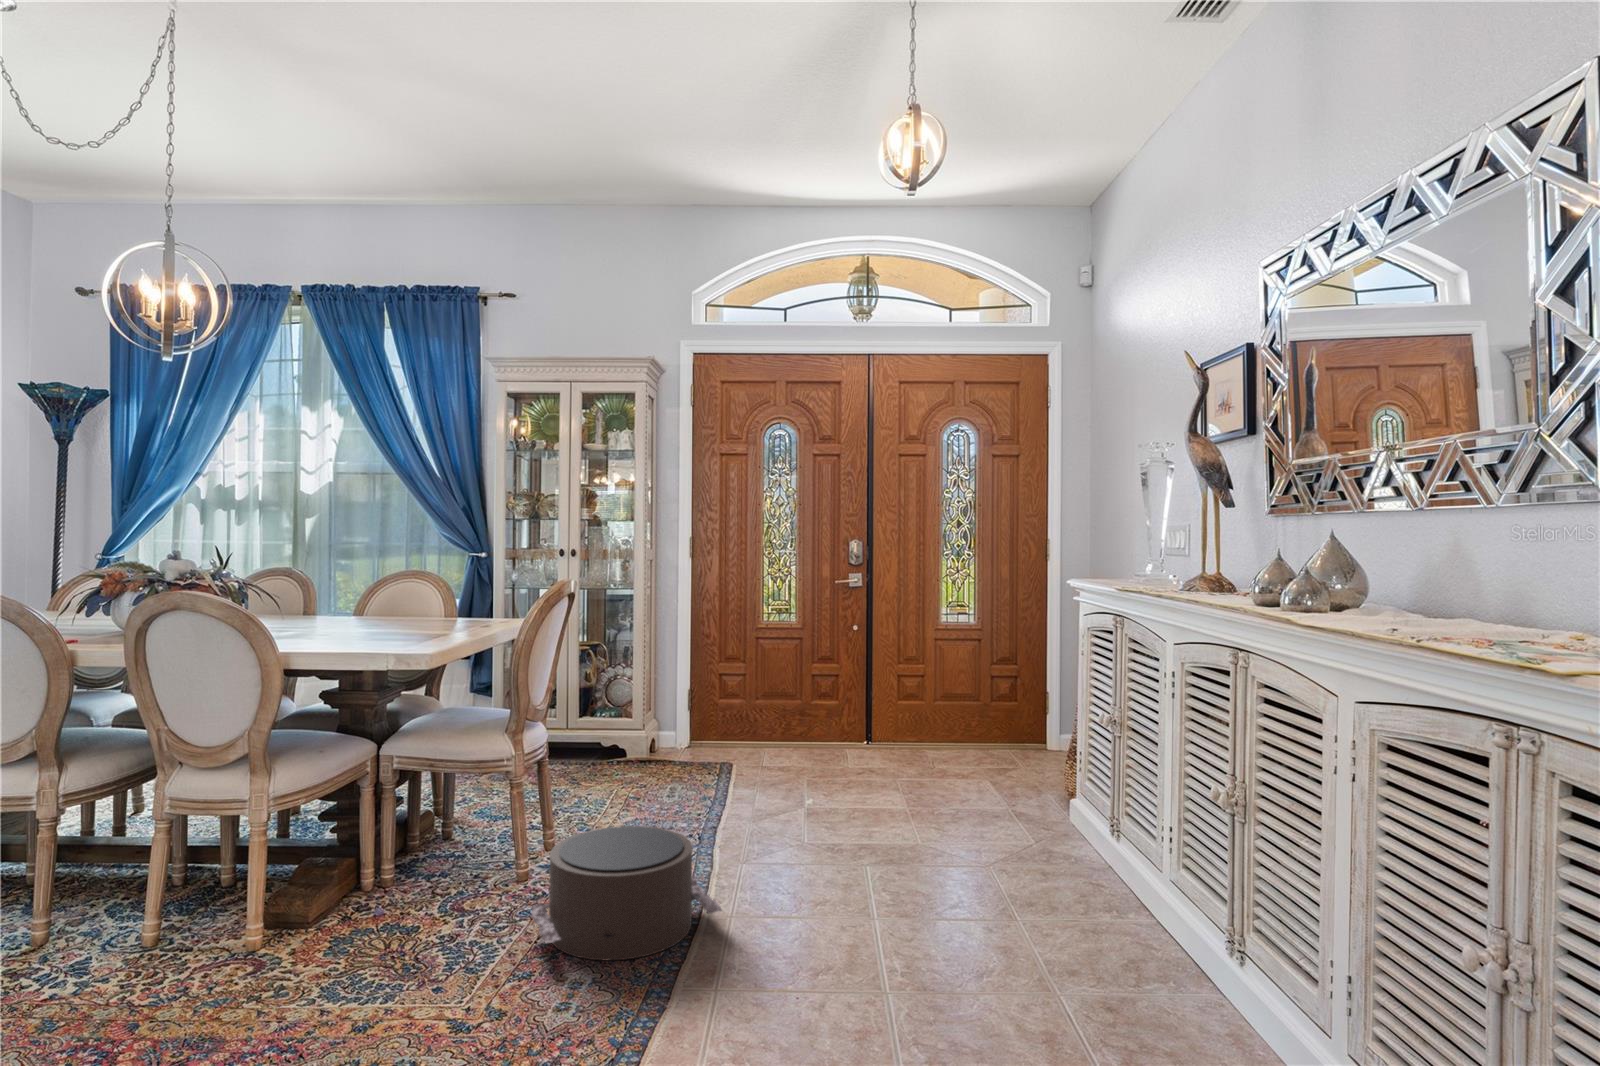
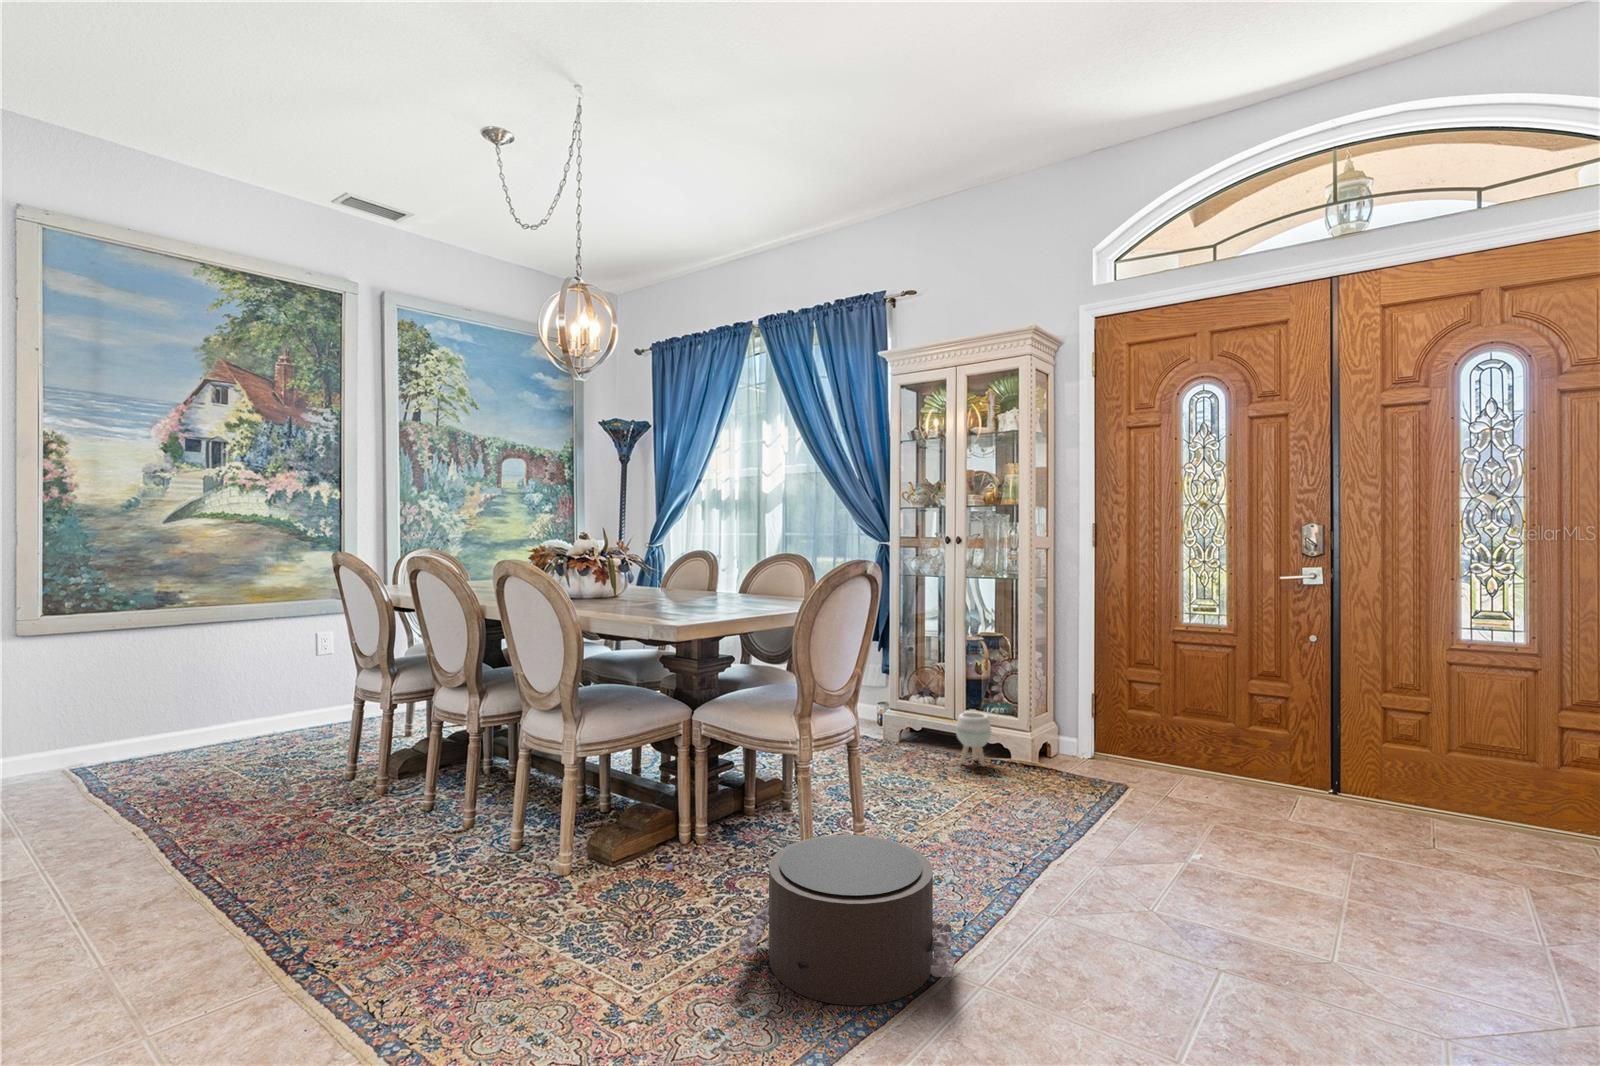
planter: none [578,719,612,769] -> present [956,712,991,766]

